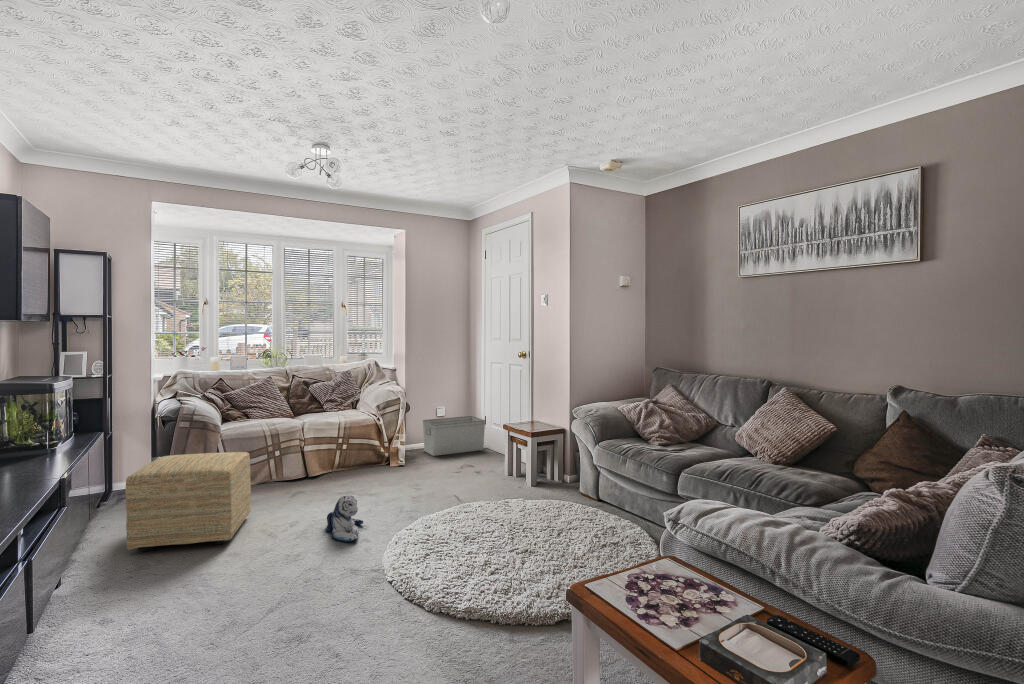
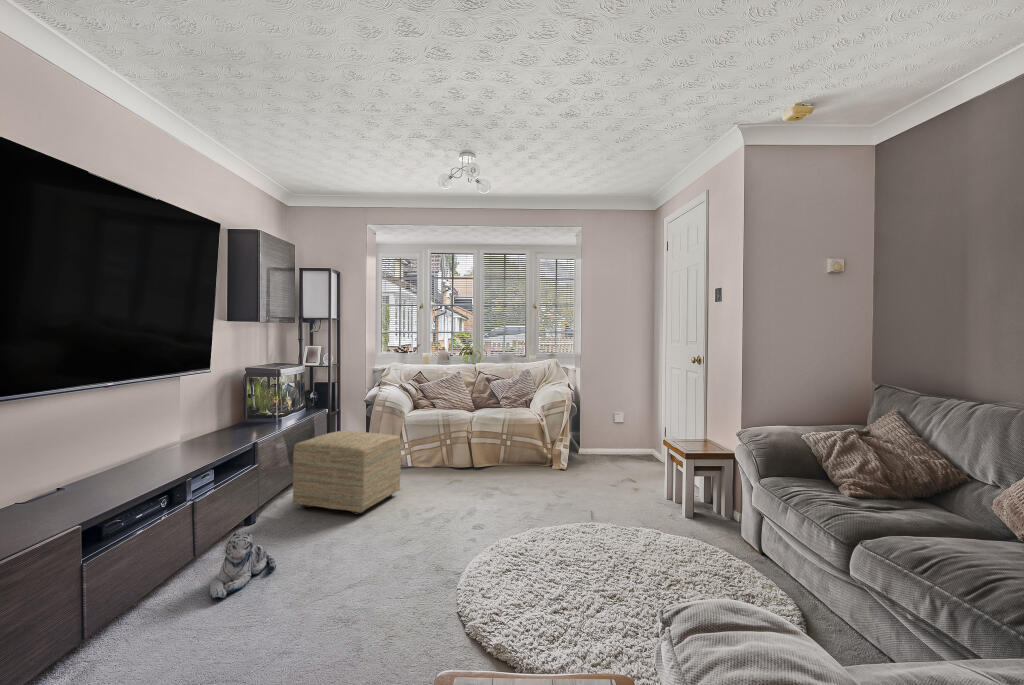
storage bin: present [423,416,485,456] -> none [598,426,664,466]
plush toy: present [326,496,363,542] -> present [210,533,276,599]

